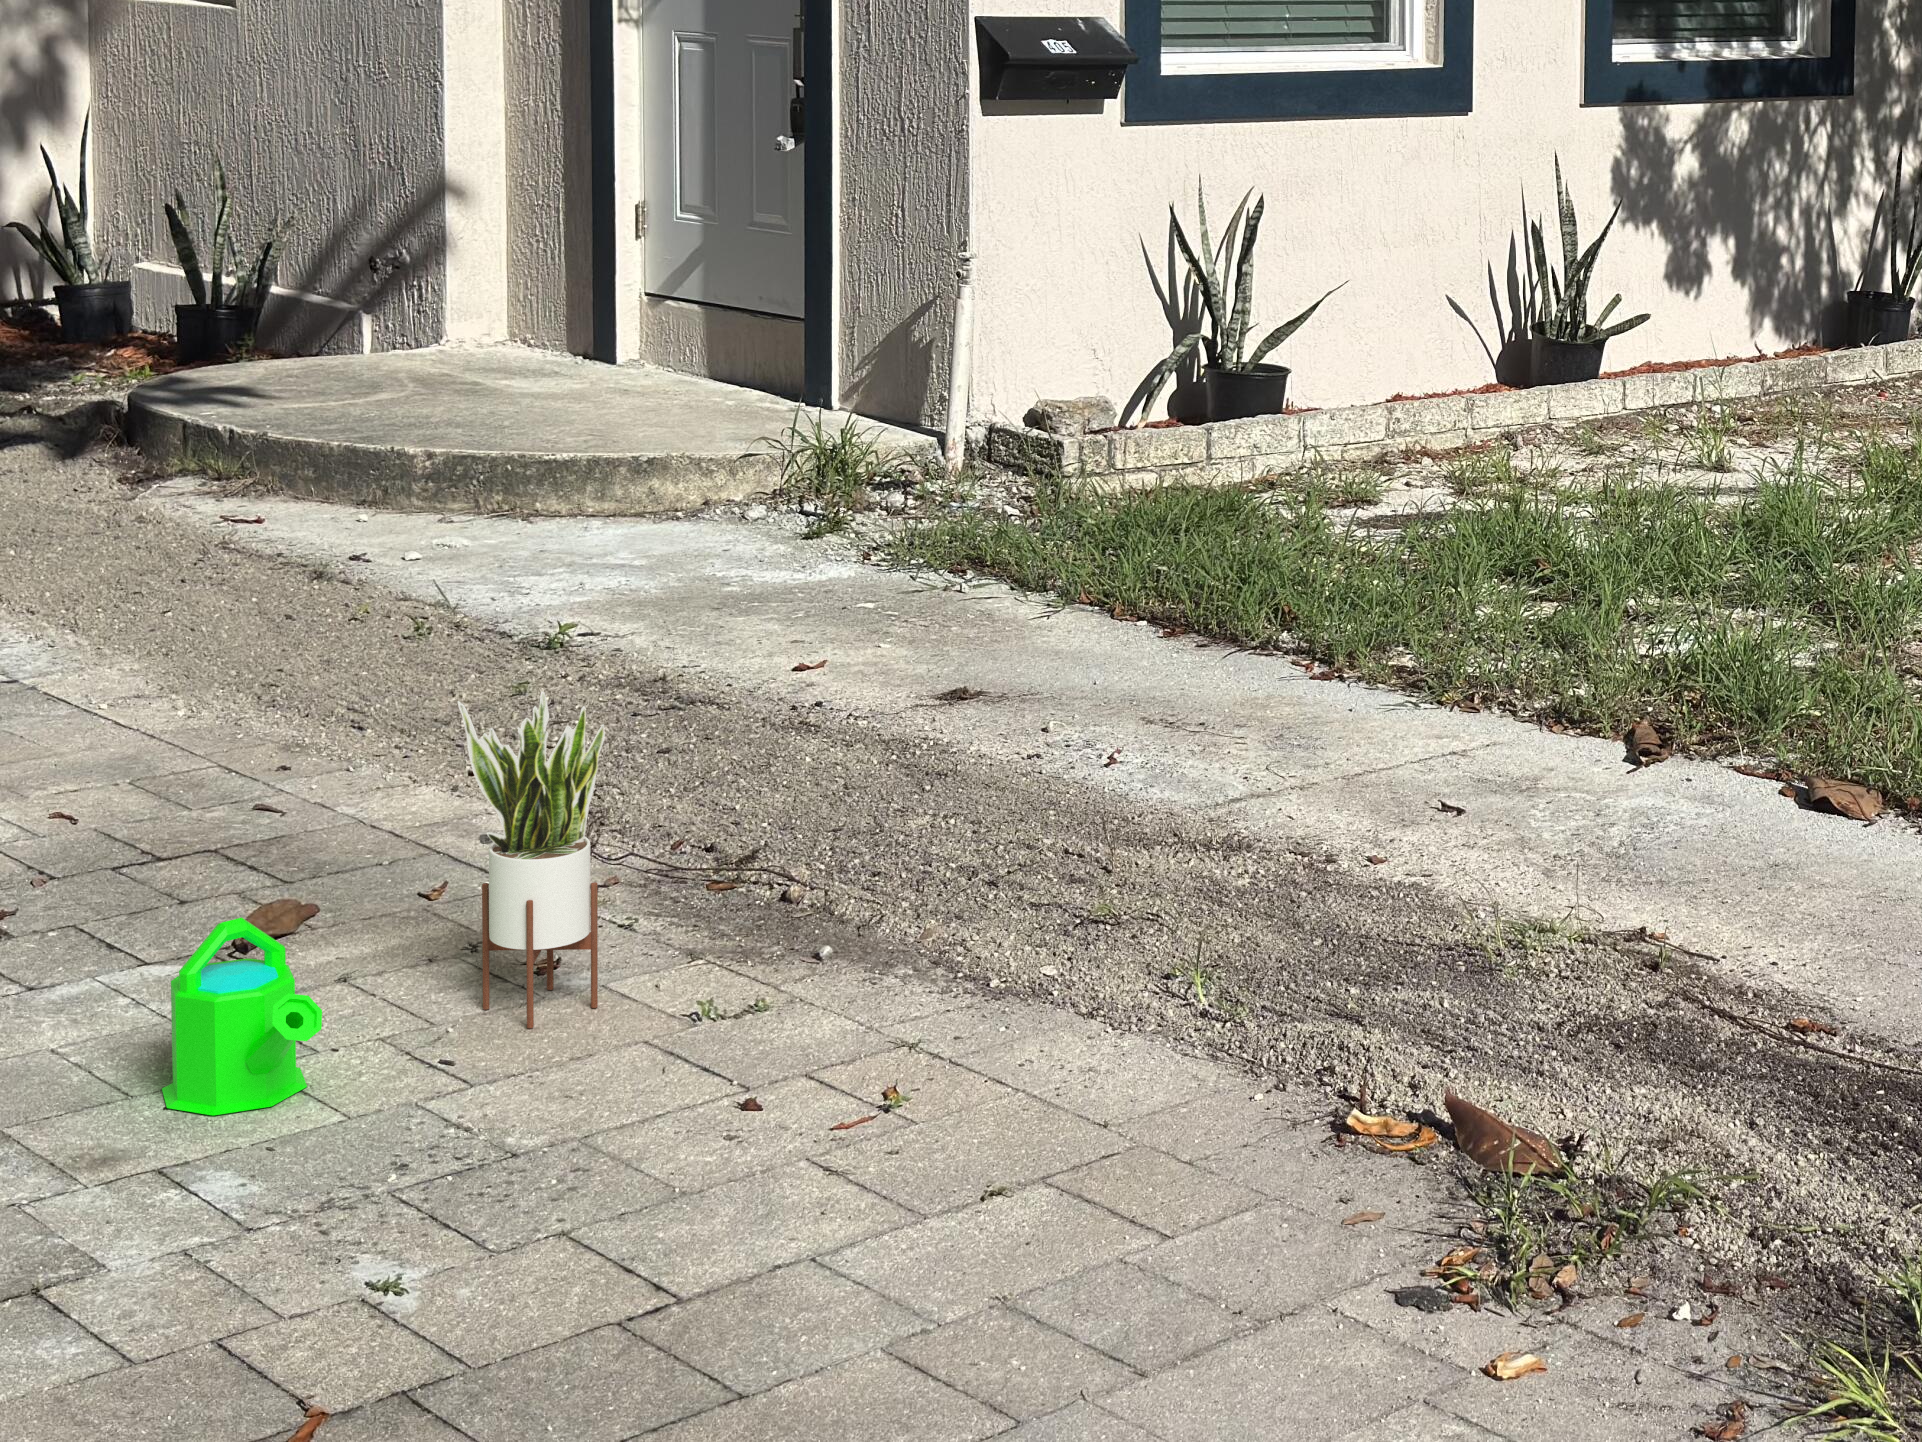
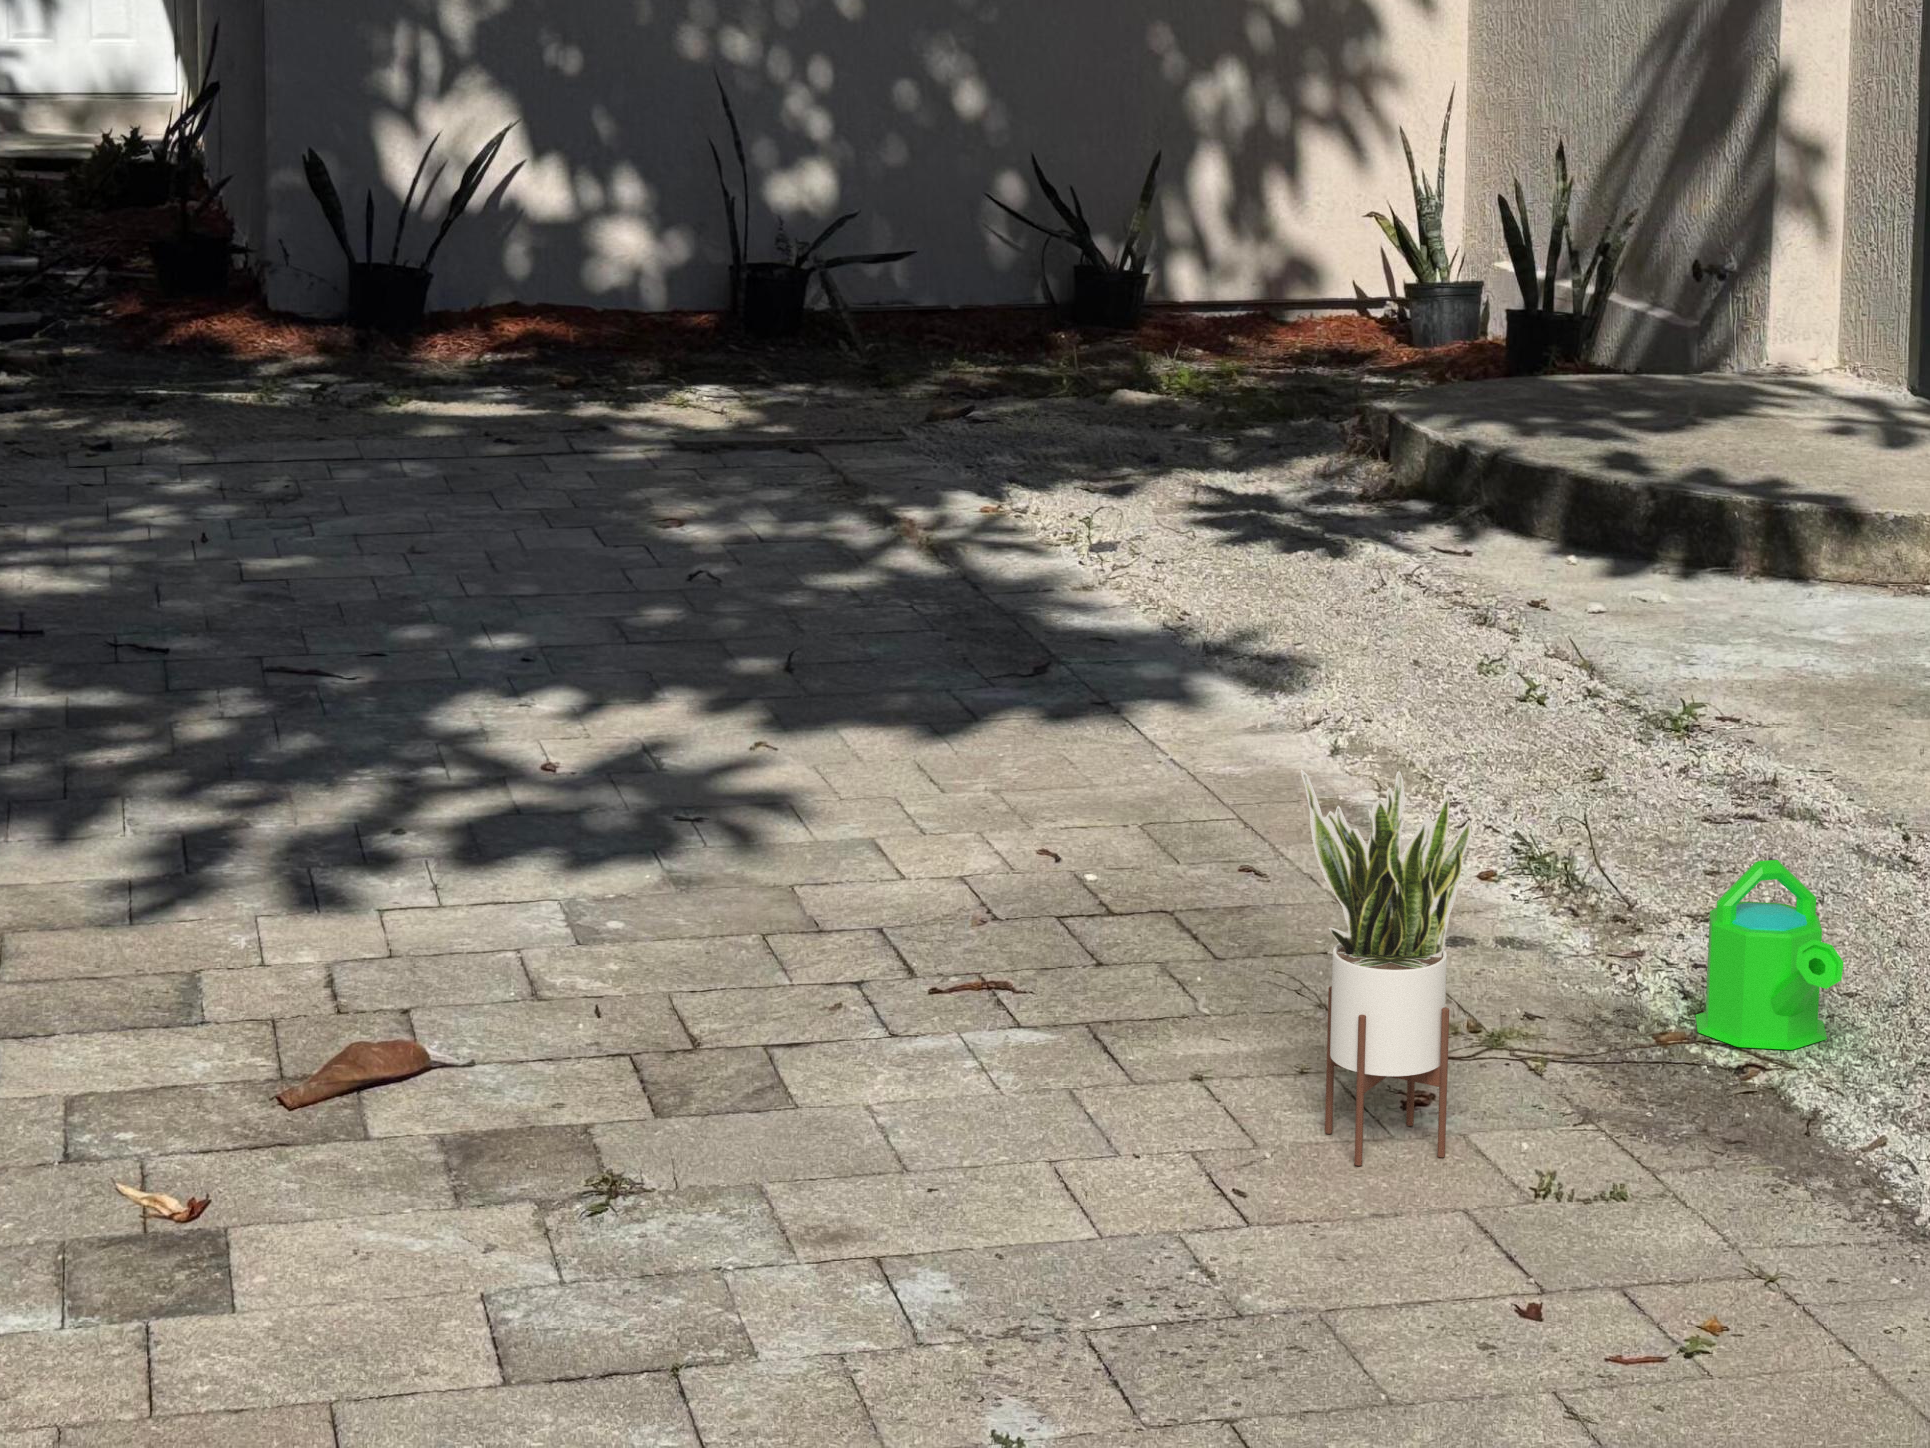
watering can: present [162,918,322,1116] -> present [1696,860,1844,1050]

